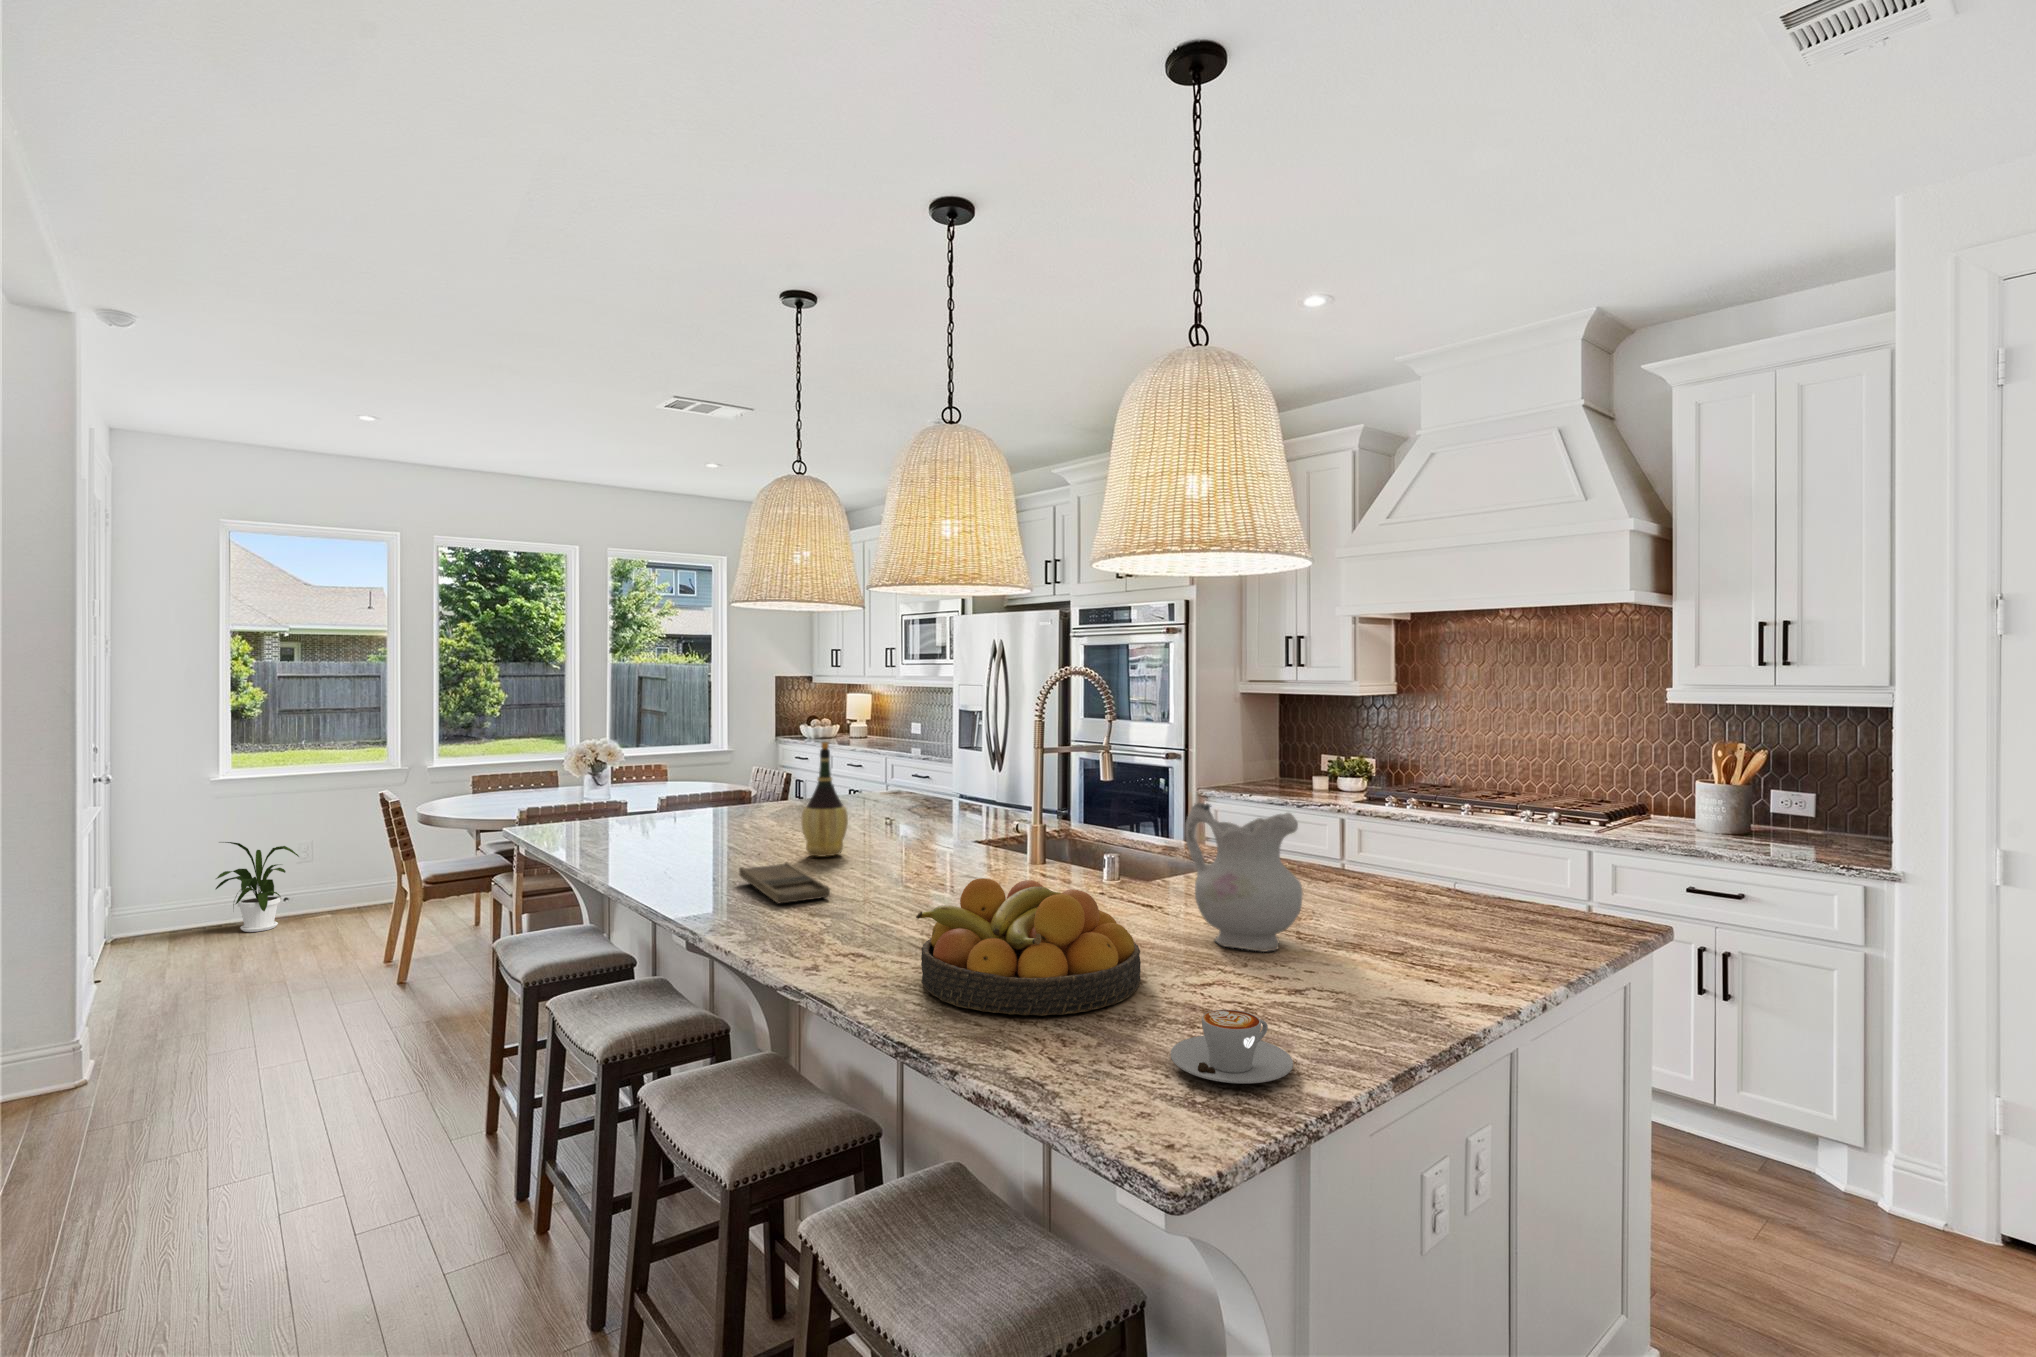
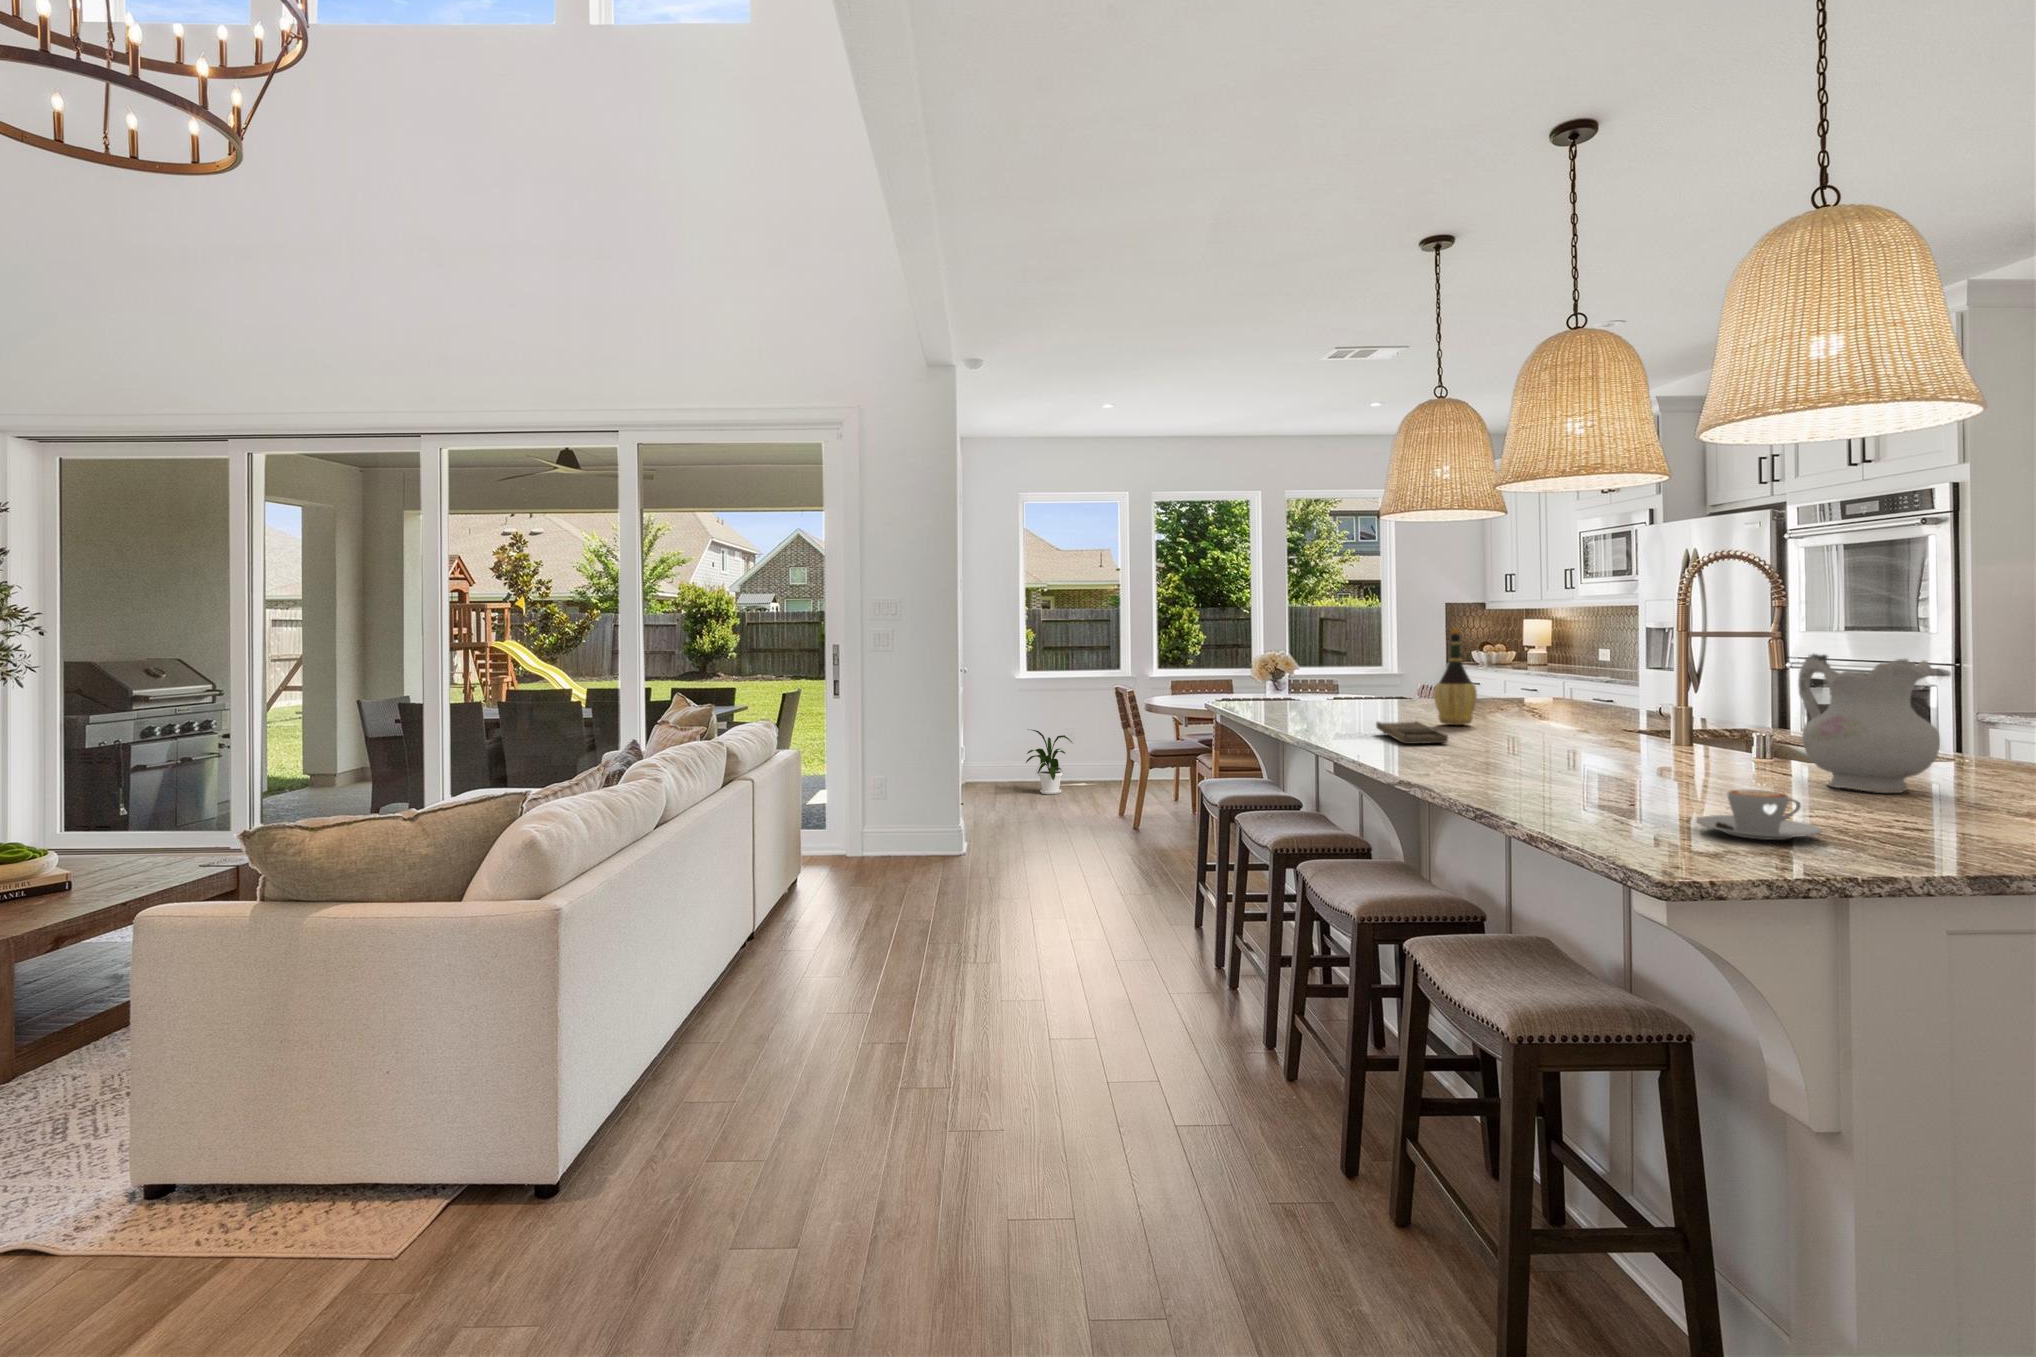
fruit bowl: present [916,878,1141,1016] -> none [1497,705,1713,802]

